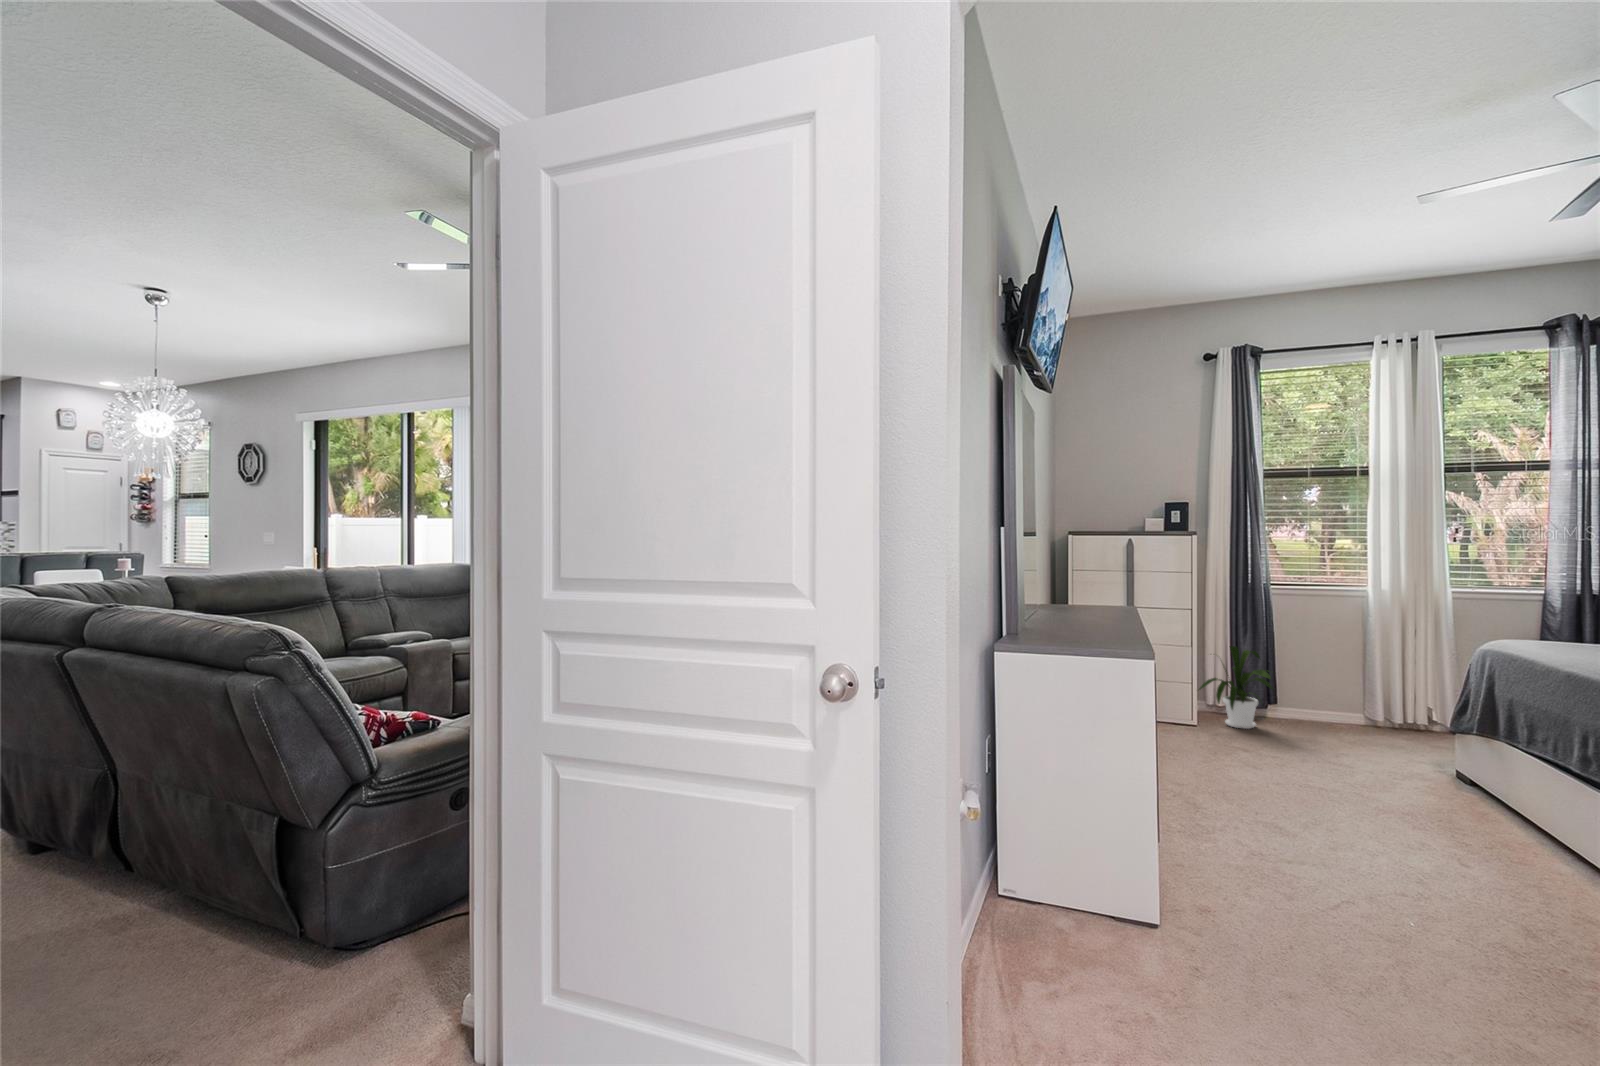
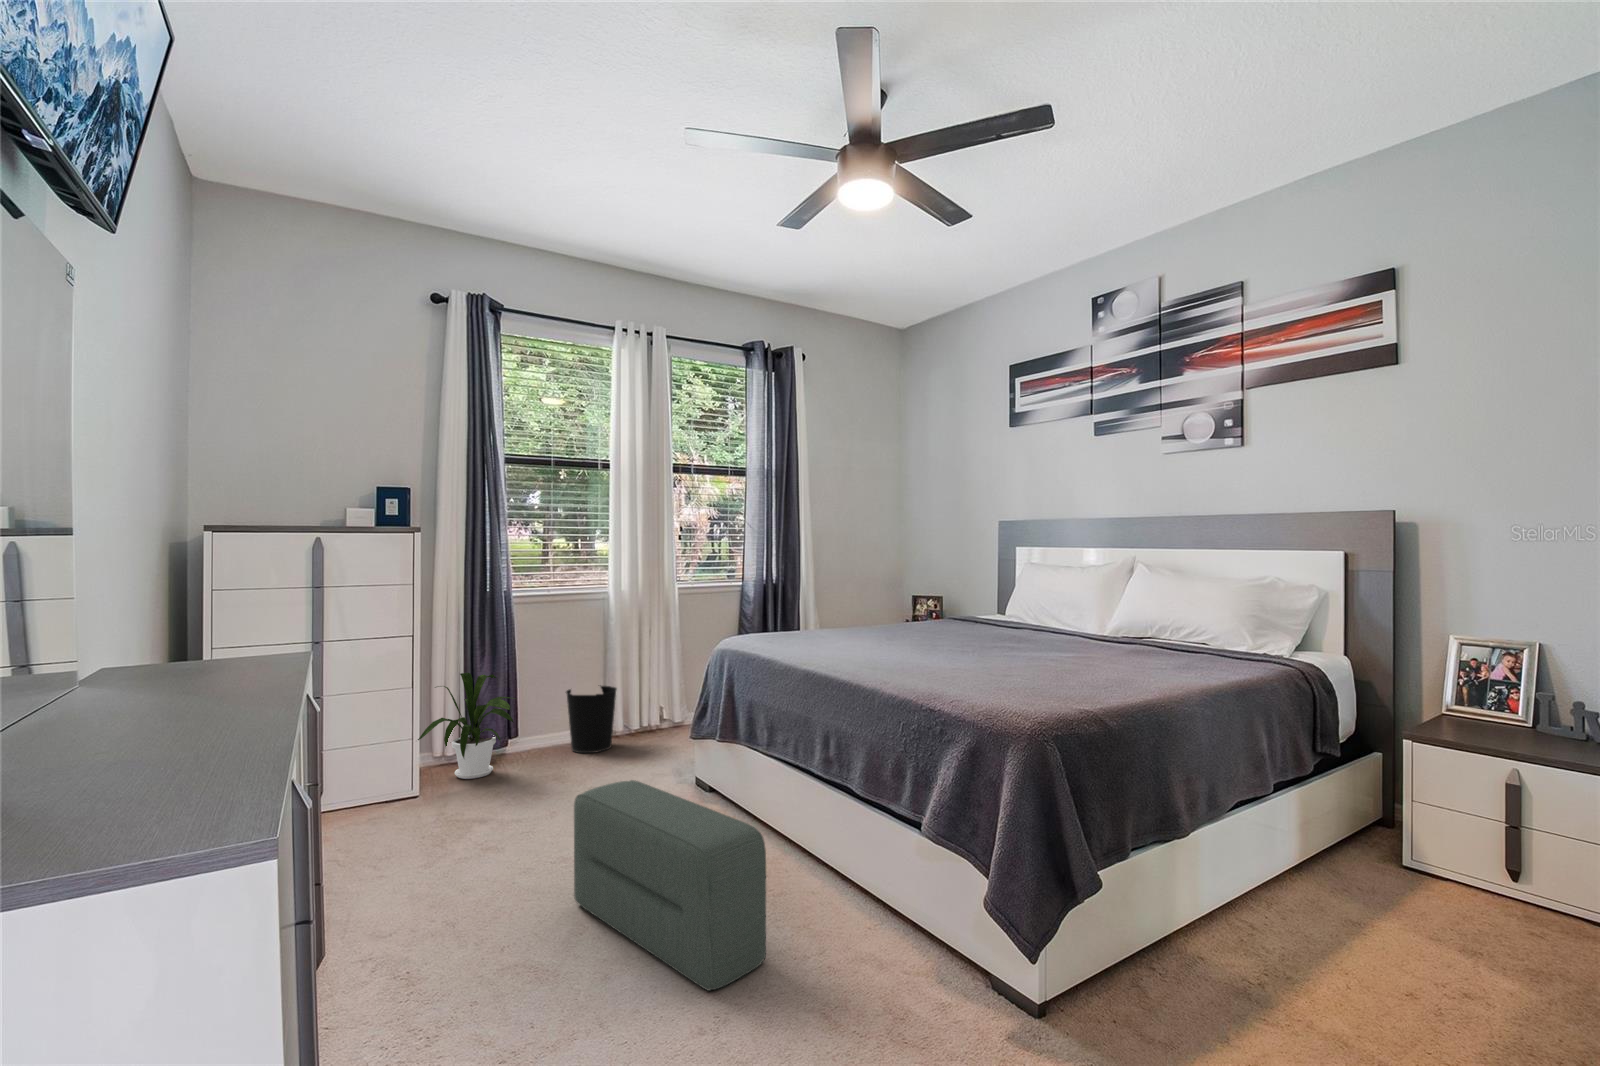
wastebasket: none [1322,673,1377,733] -> present [566,686,617,753]
pouf: none [1324,735,1488,881] -> present [574,780,766,990]

